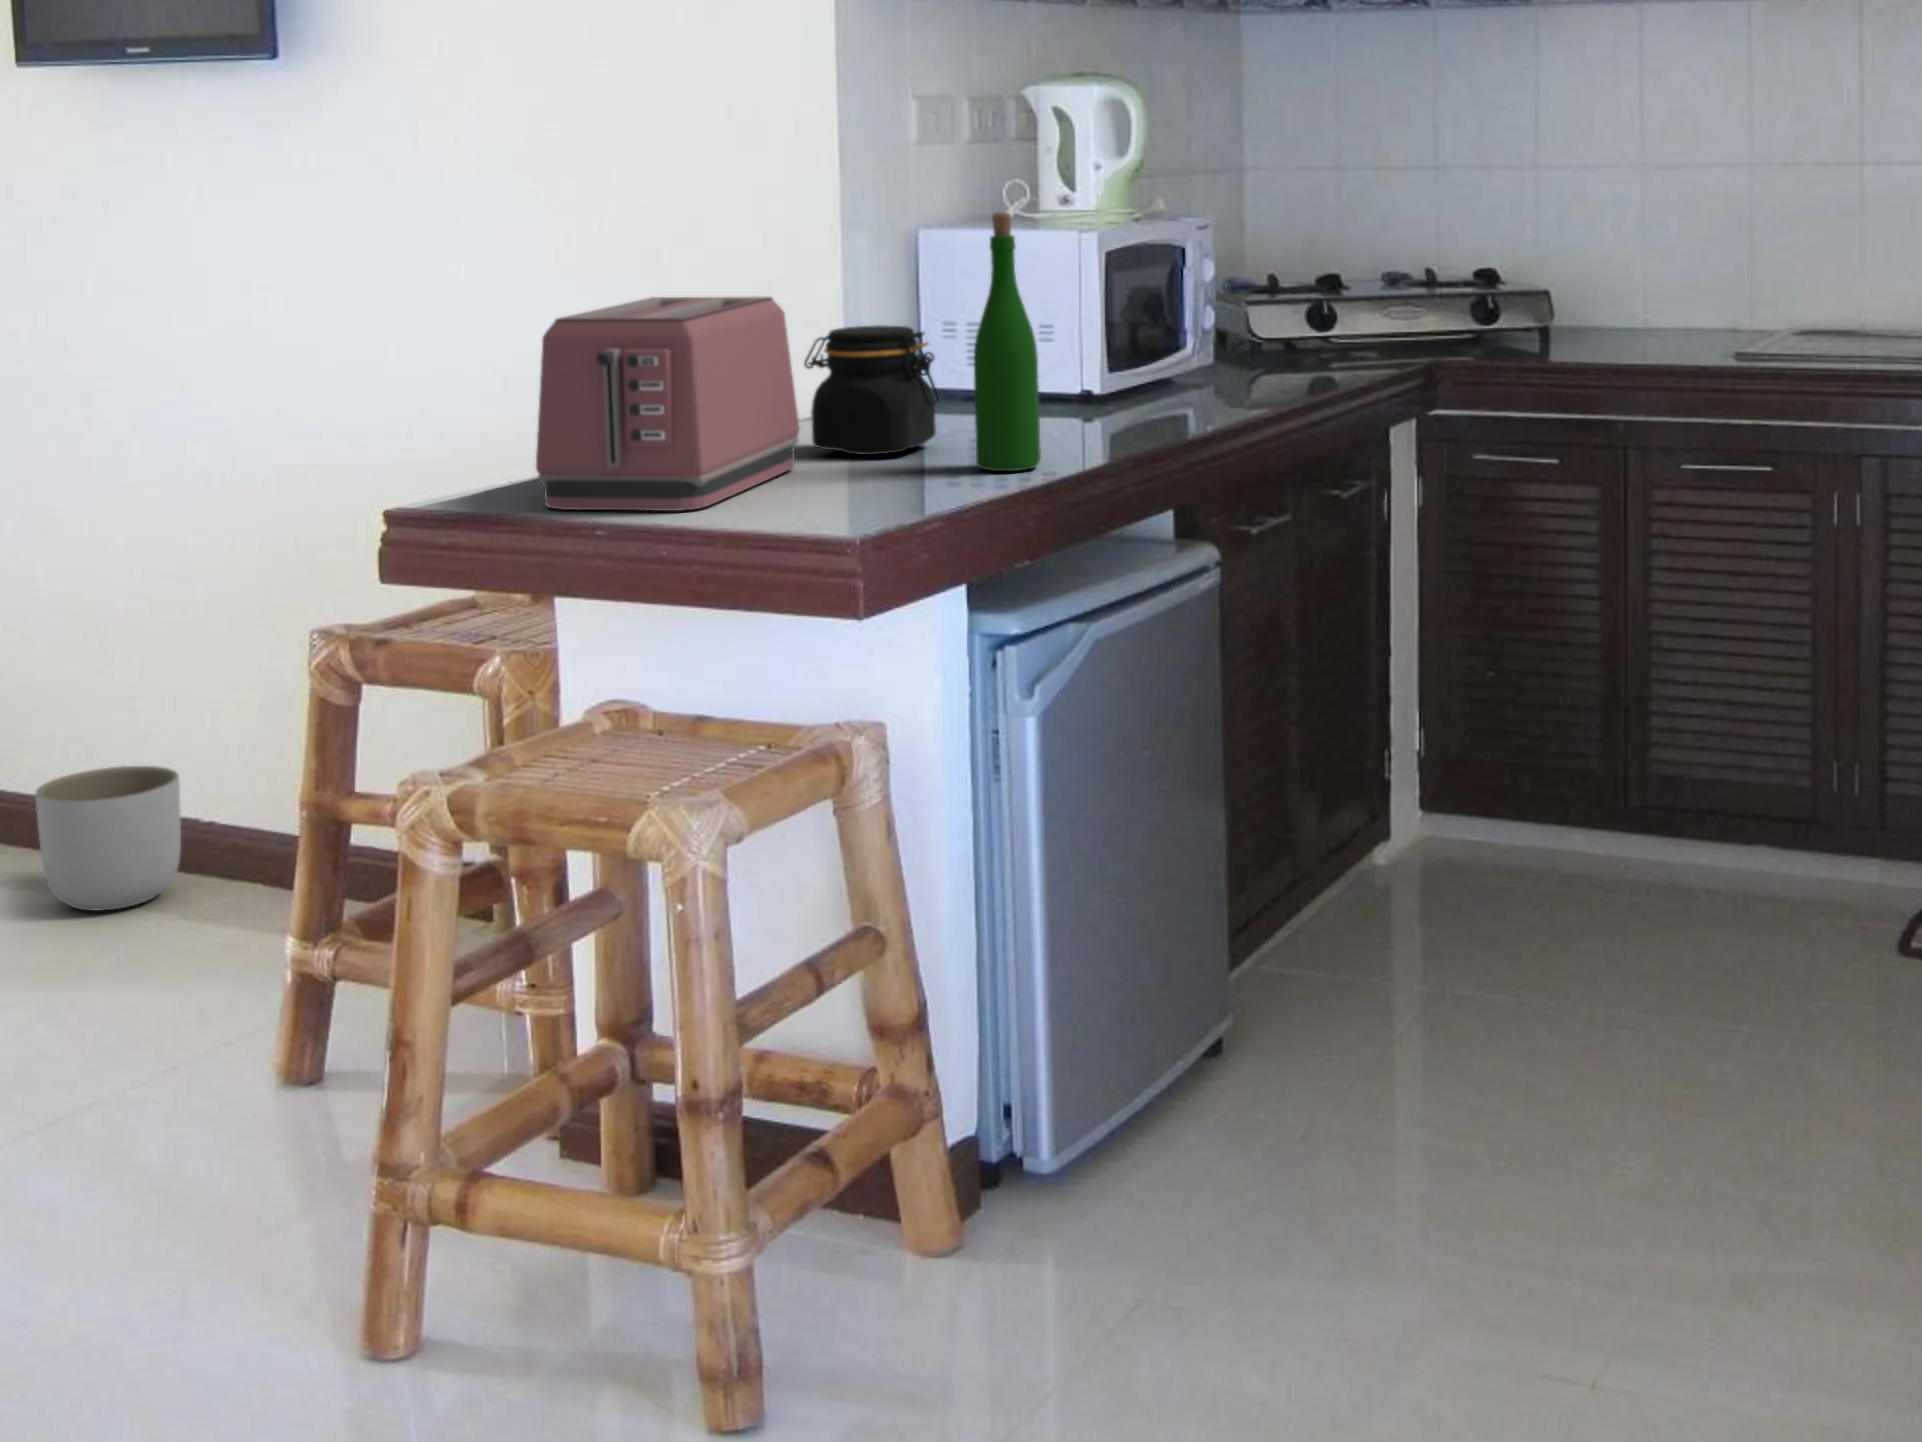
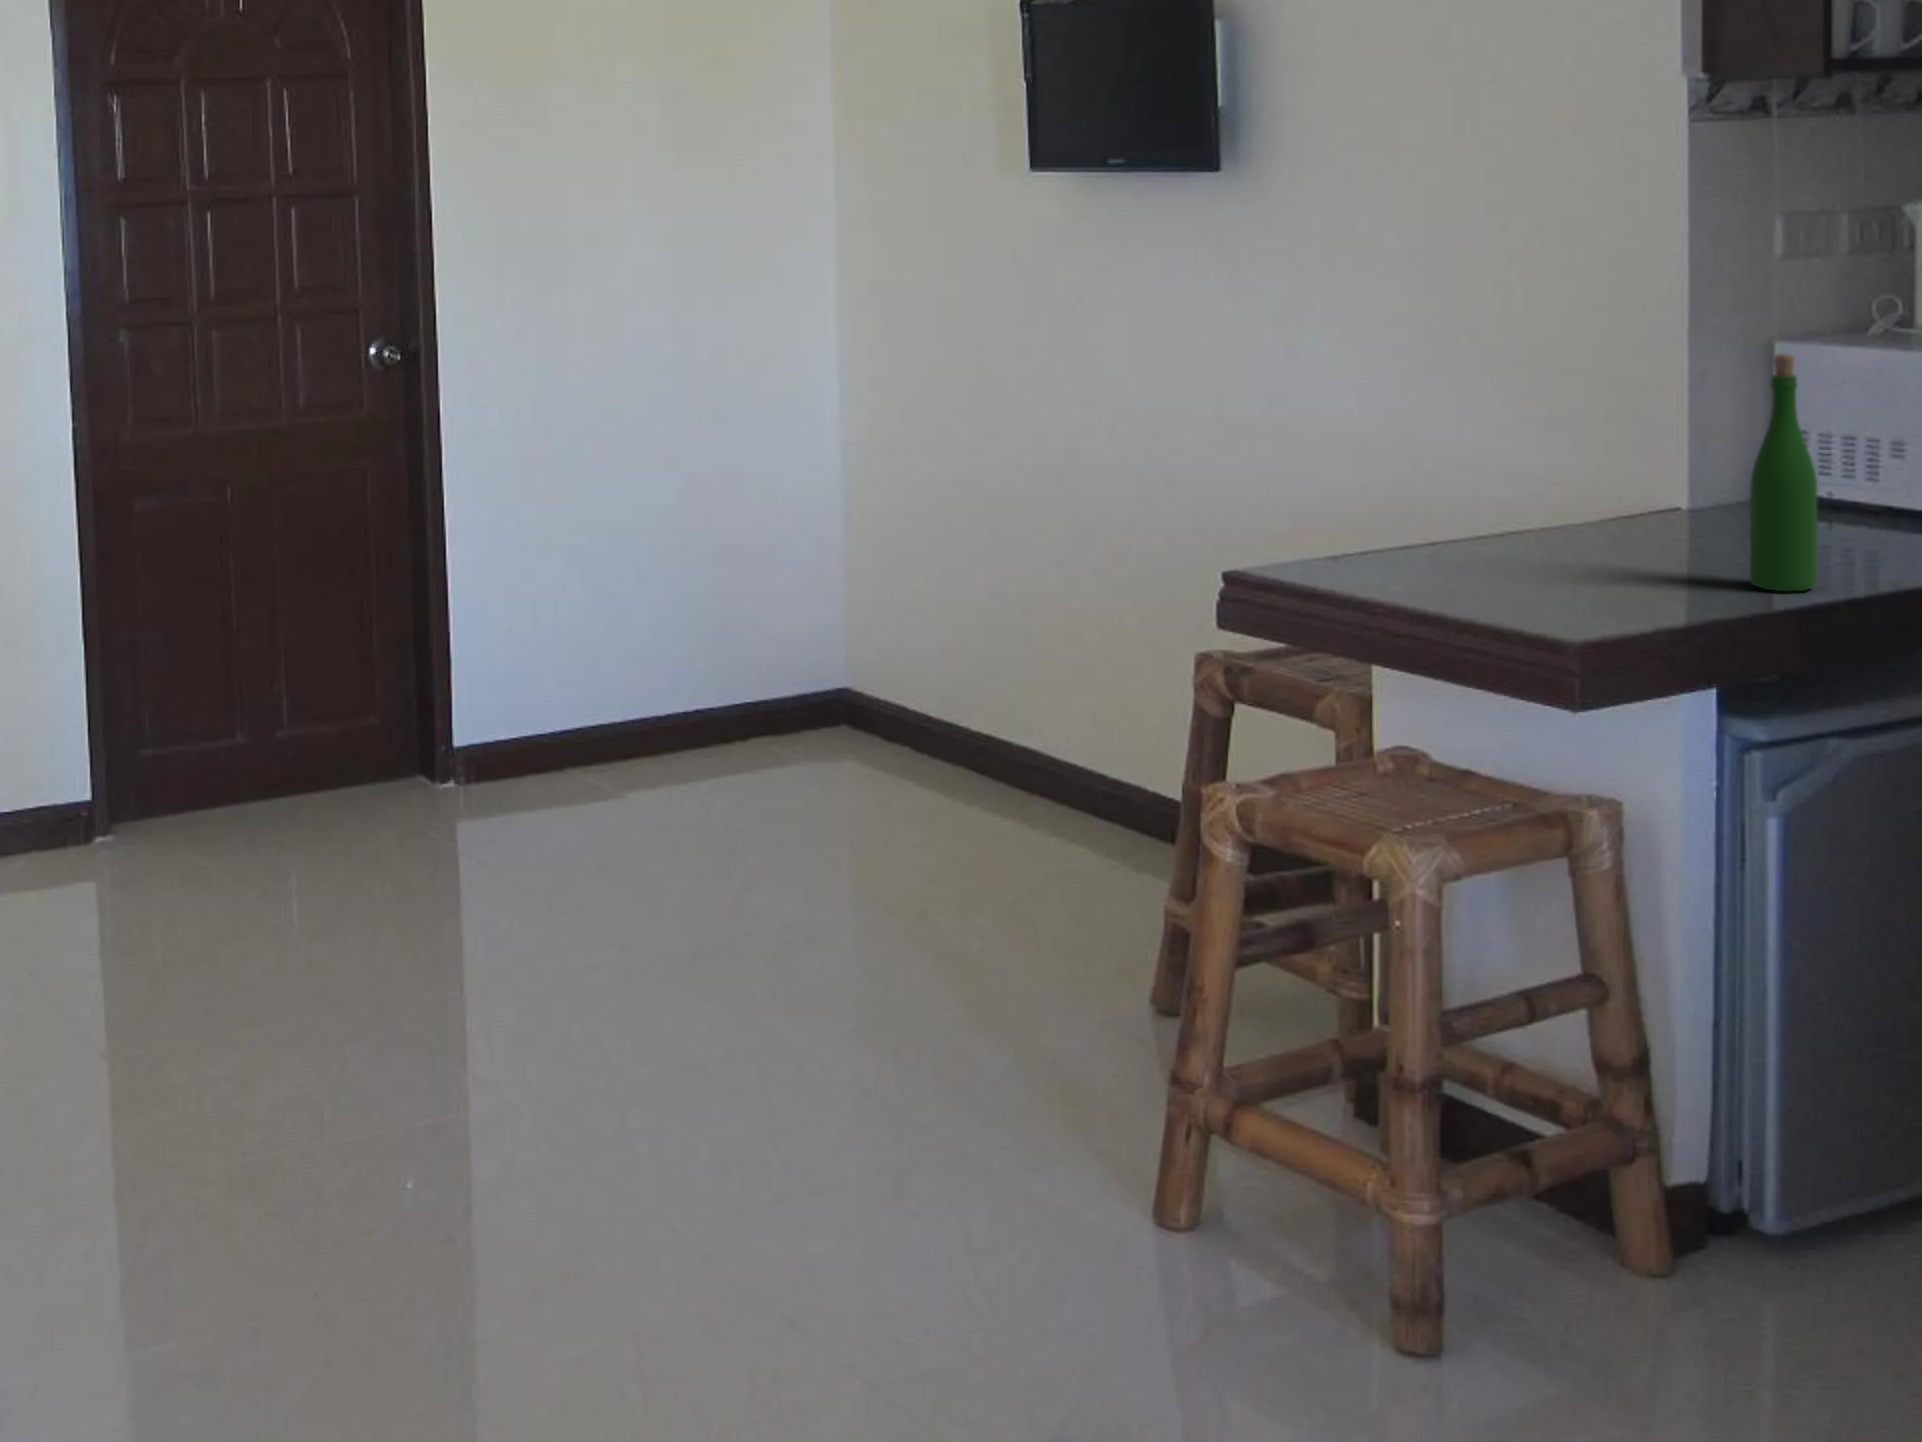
toaster: present [536,297,800,511] -> none [1337,409,1588,597]
jar: present [804,326,940,455] -> none [1608,442,1736,560]
planter: present [35,766,181,911] -> none [1015,735,1124,849]

